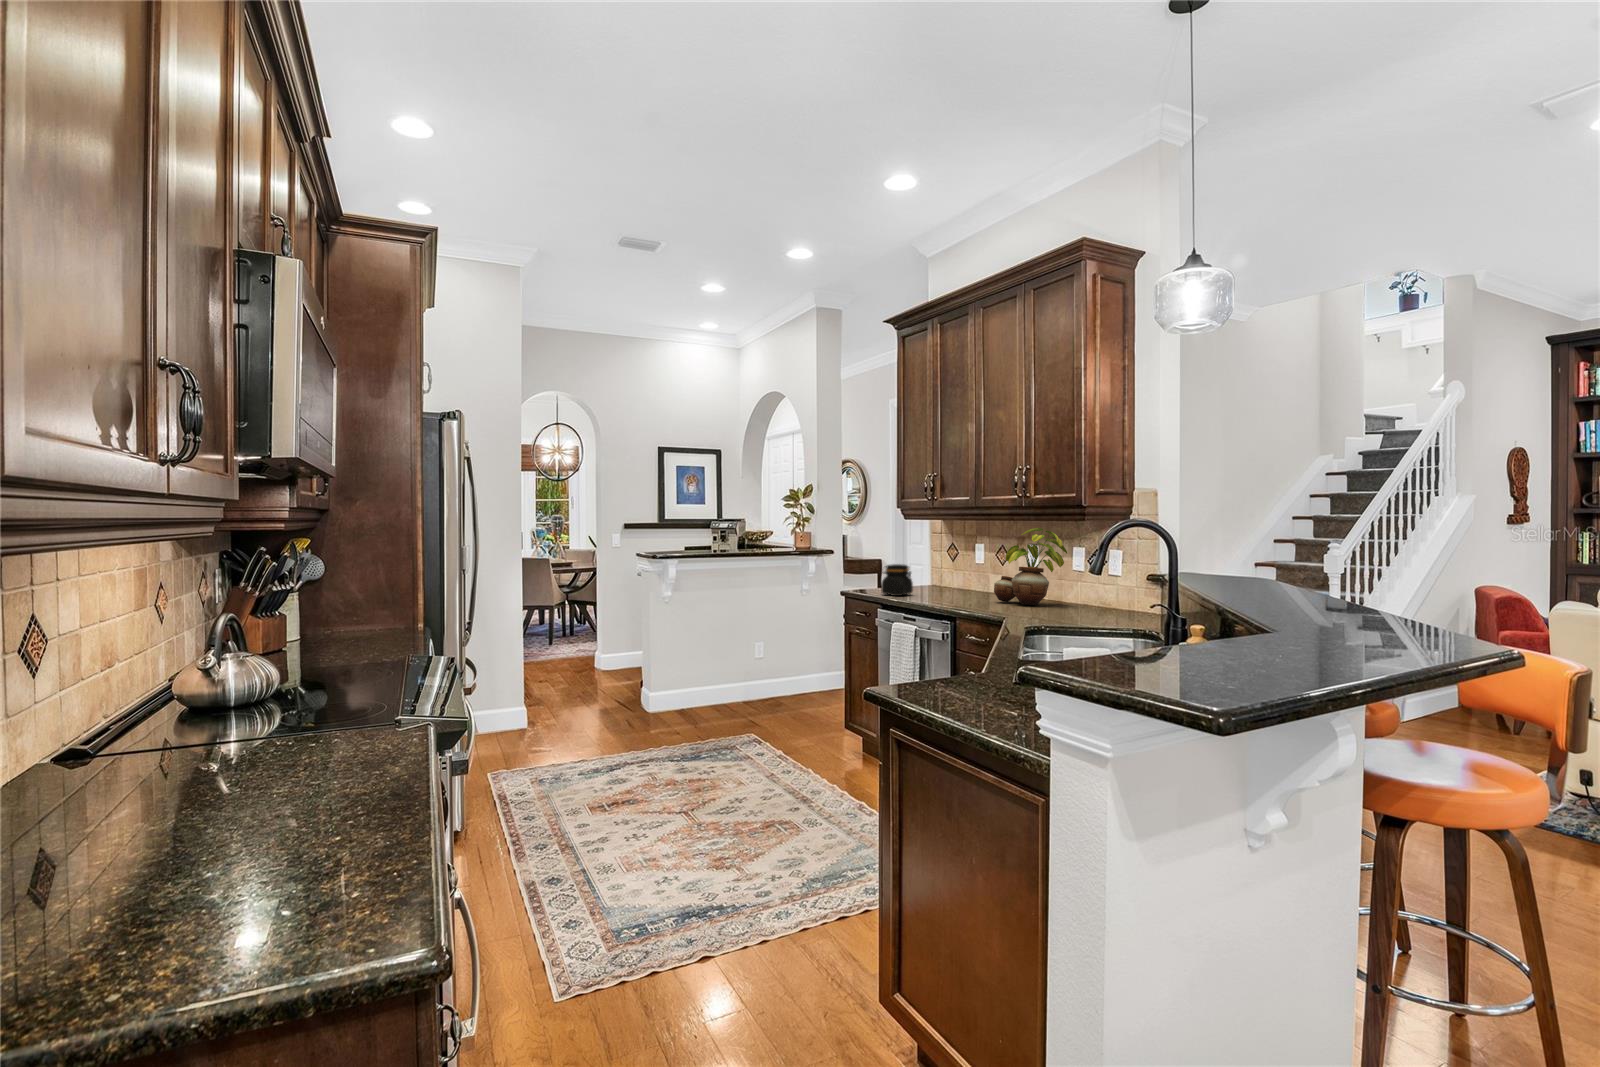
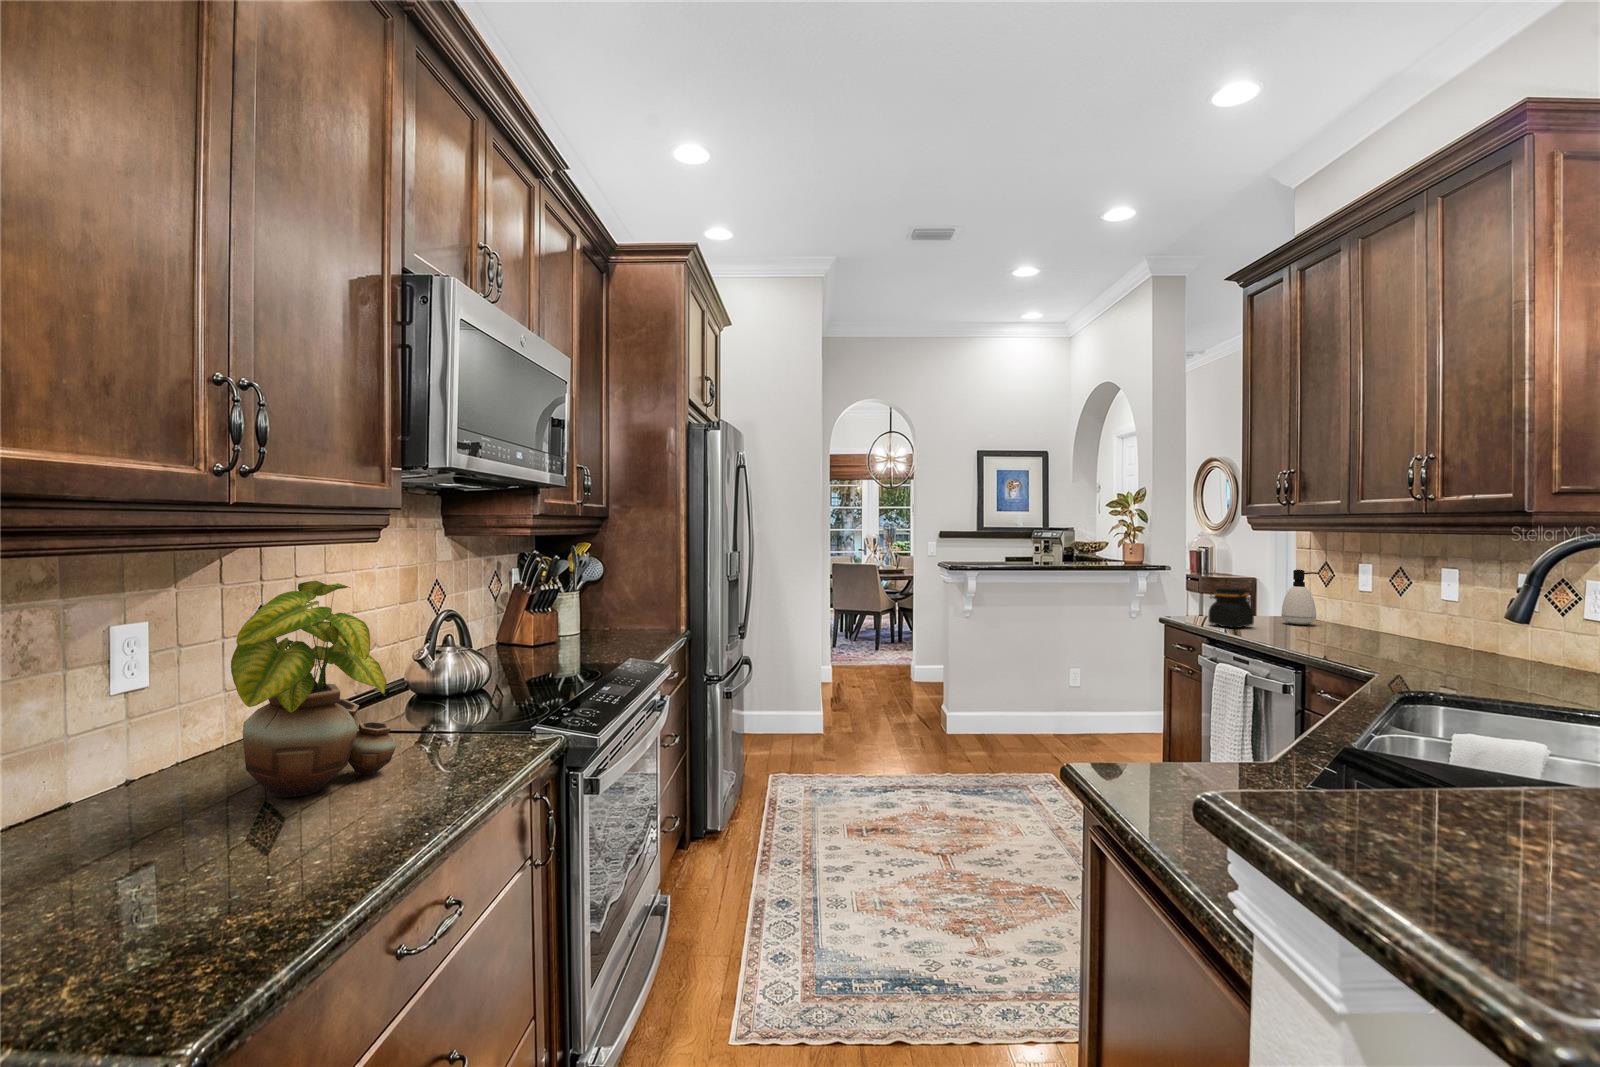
potted plant: present [994,528,1067,605] -> present [231,581,396,797]
soap dispenser: none [928,549,951,591] -> present [1281,570,1318,624]

